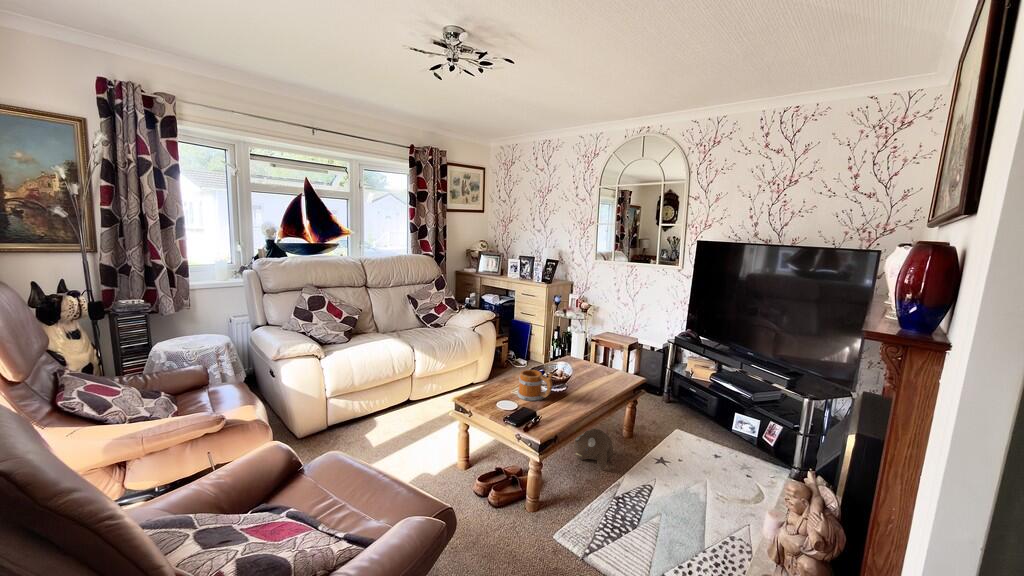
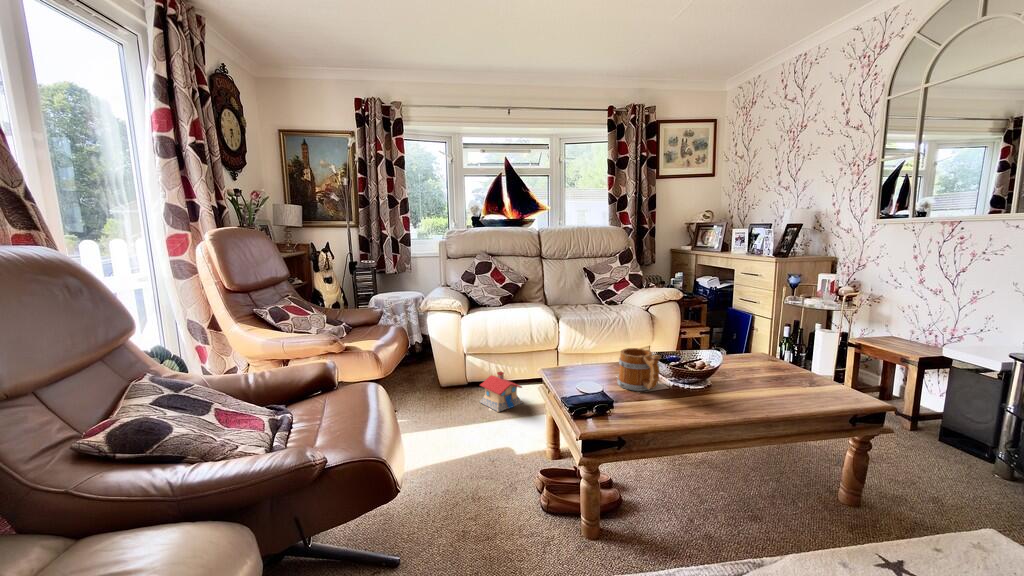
toy house: none [357,407,399,446] -> present [480,372,523,412]
plush toy: present [574,429,613,470] -> none [691,456,779,533]

